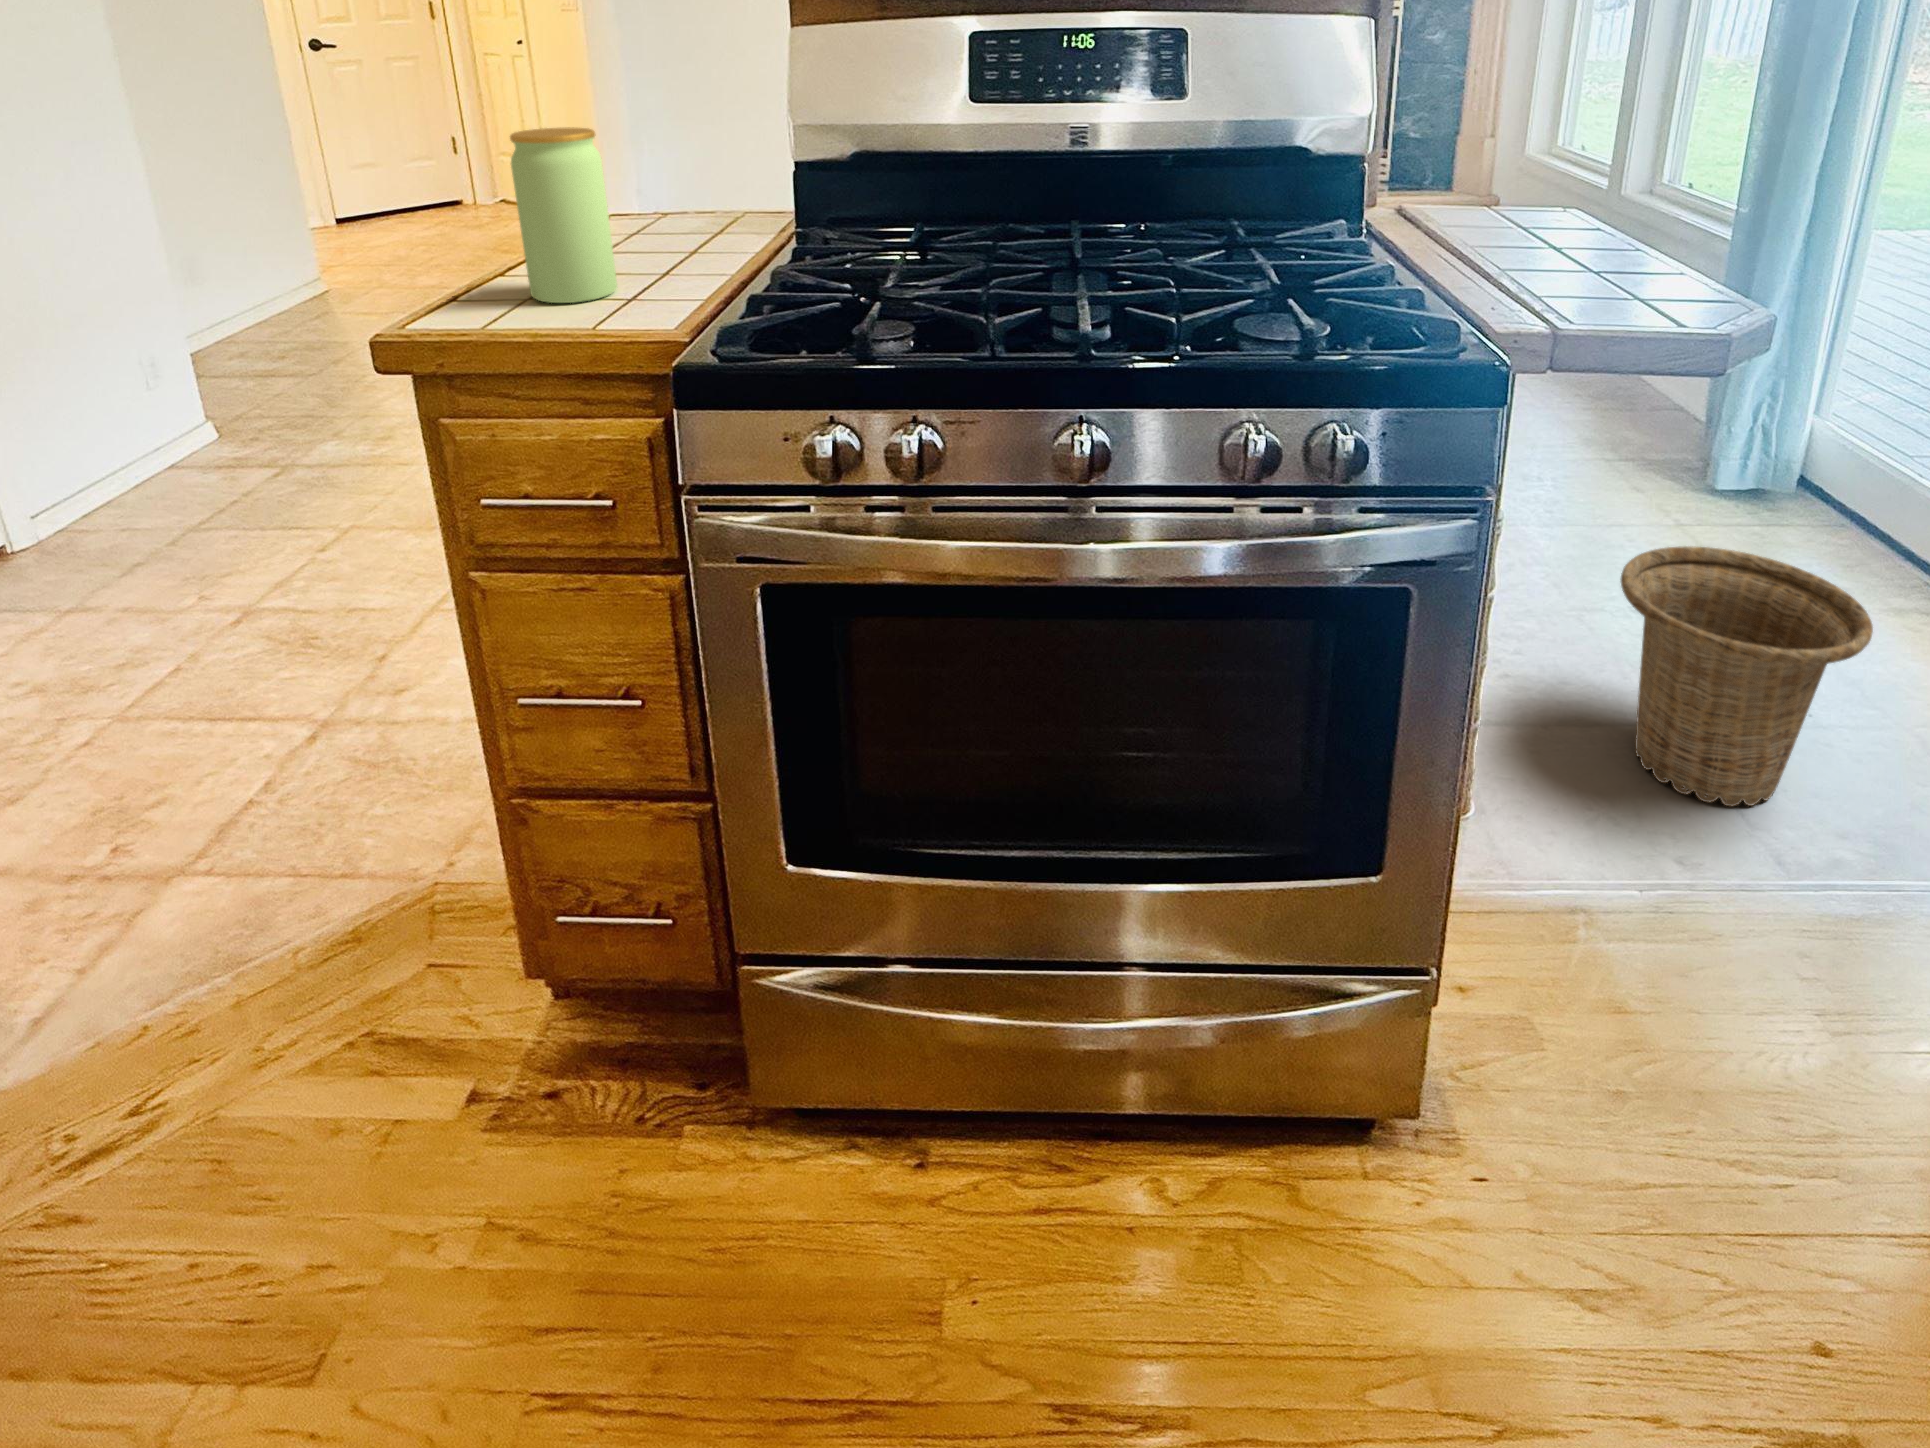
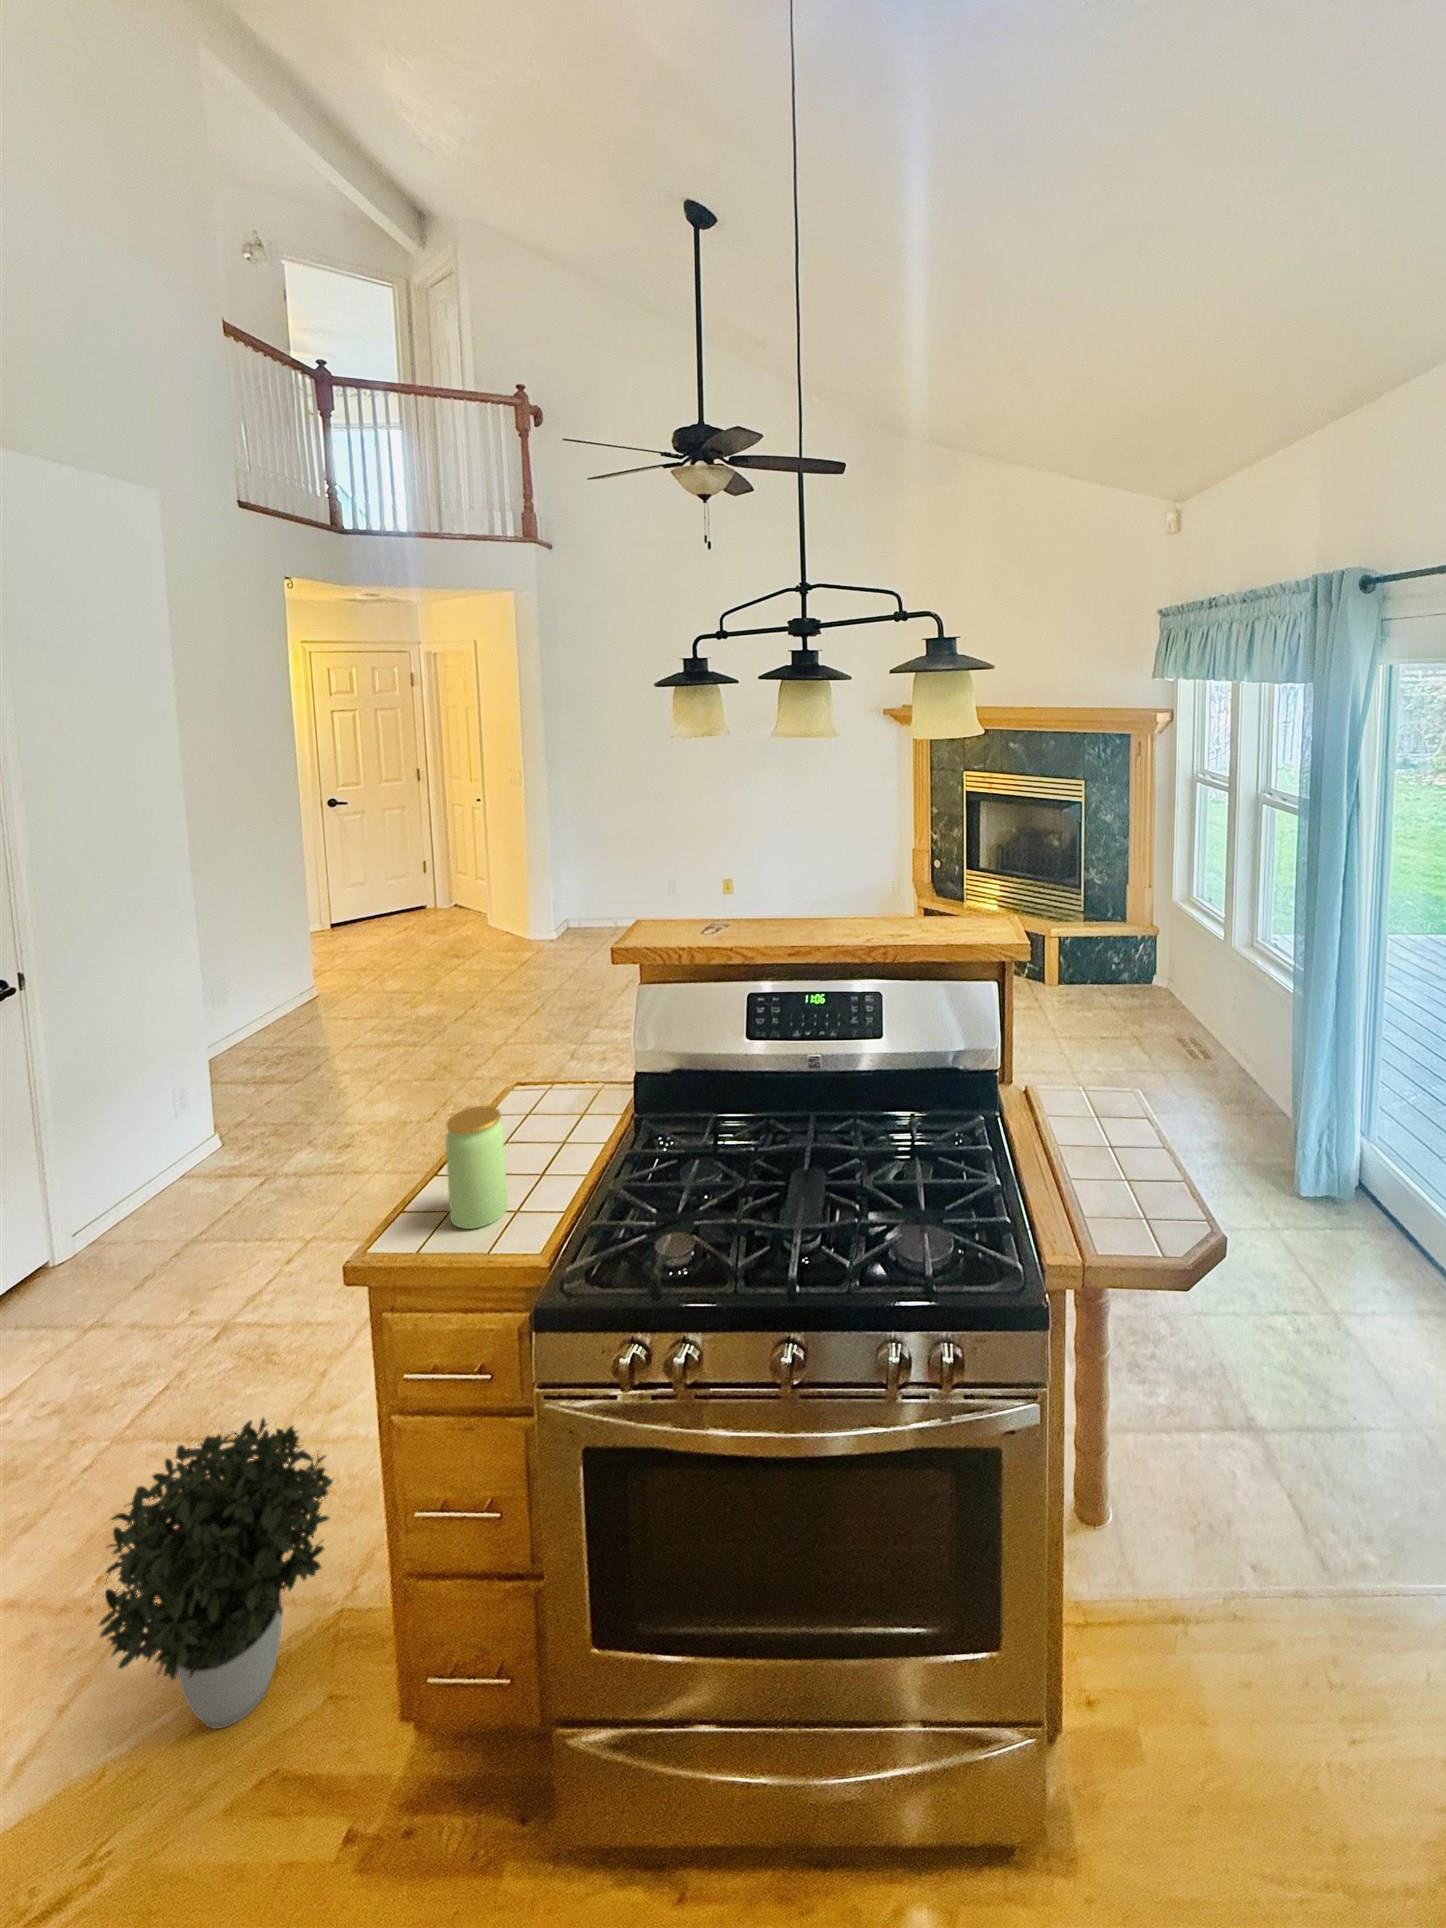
basket: present [1621,546,1873,806] -> none [1201,1295,1366,1515]
potted plant: none [91,626,404,992] -> present [99,1418,333,1729]

